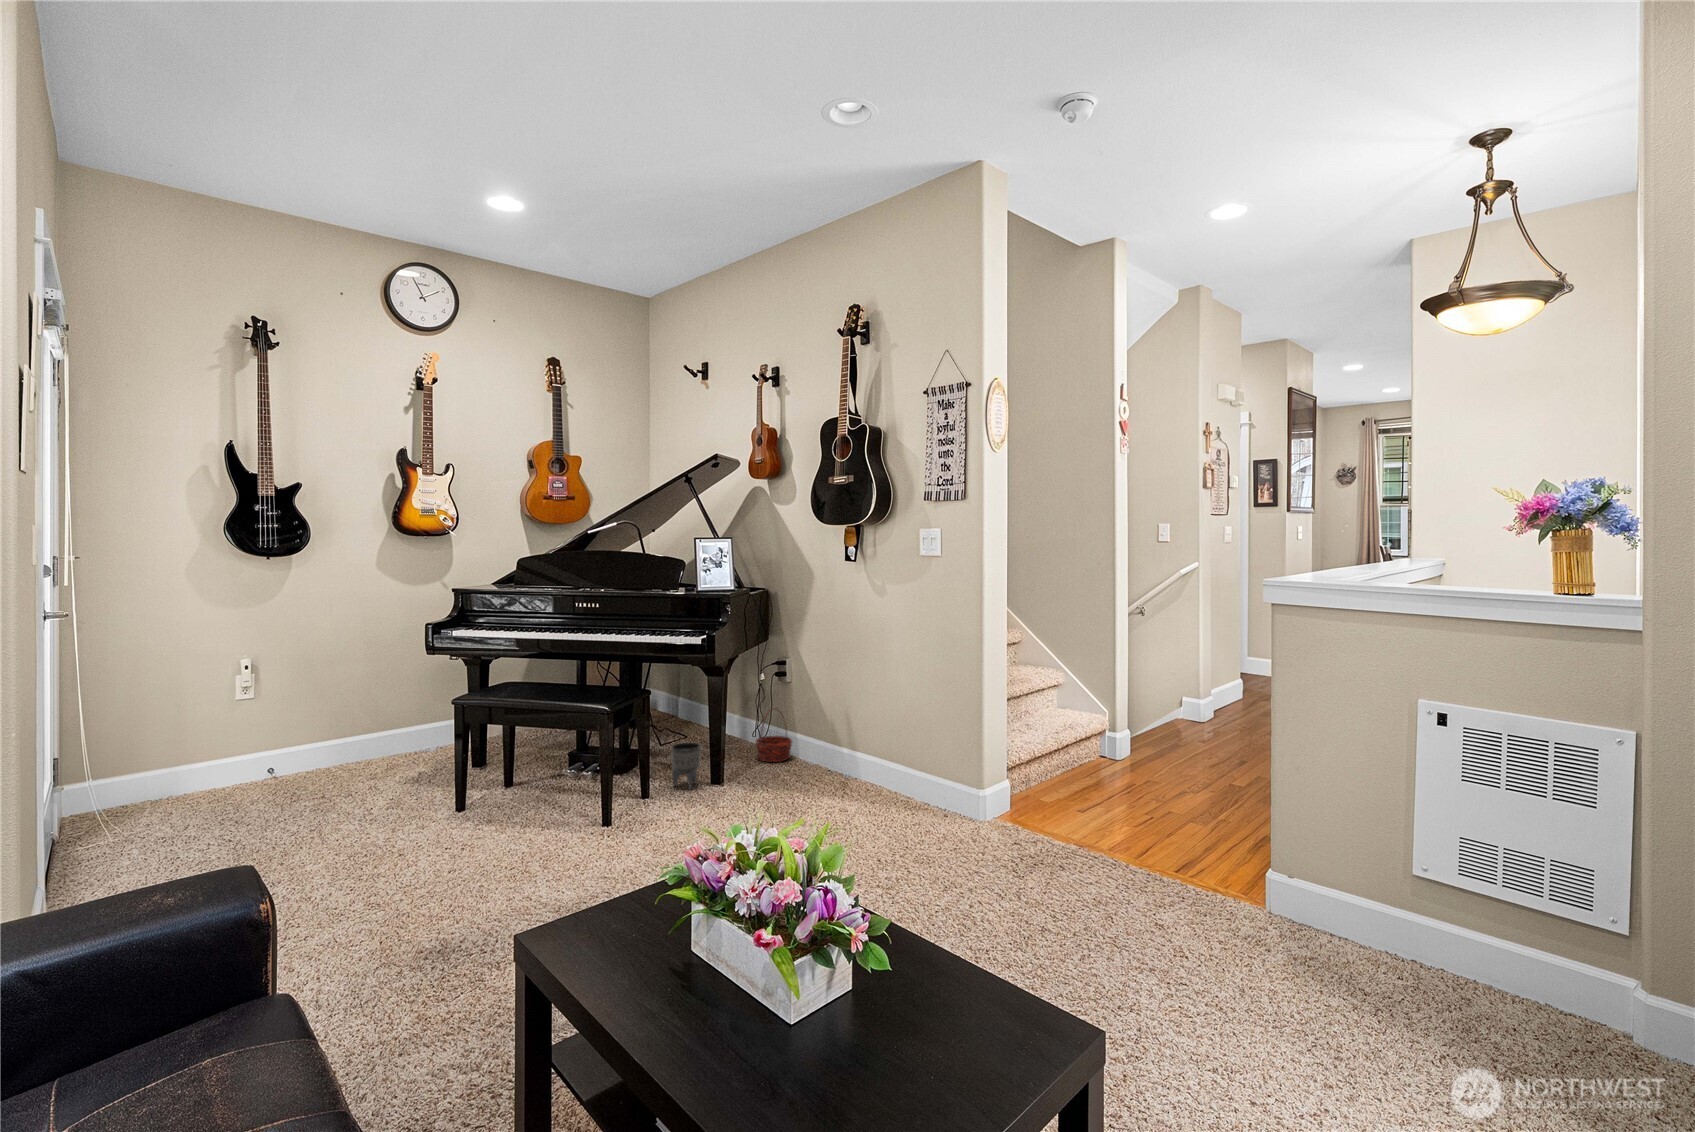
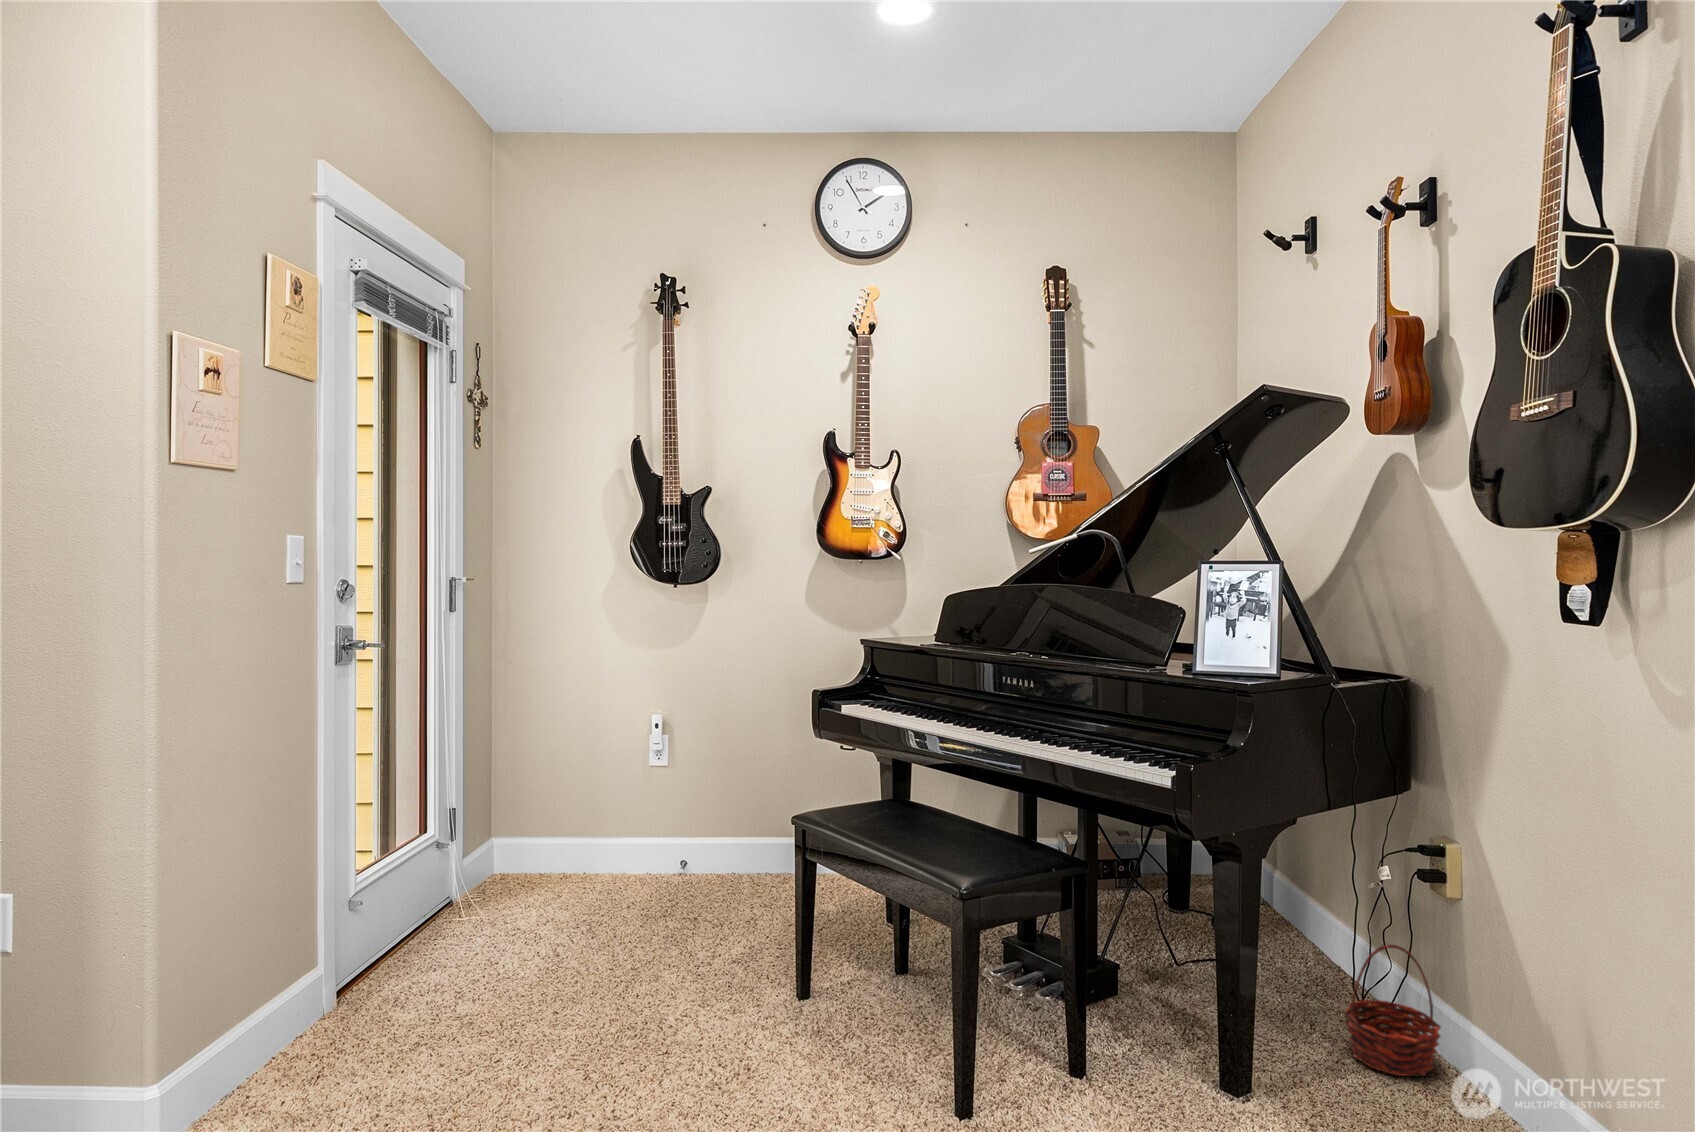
planter: present [671,742,701,790] -> none [1105,973,1168,1082]

